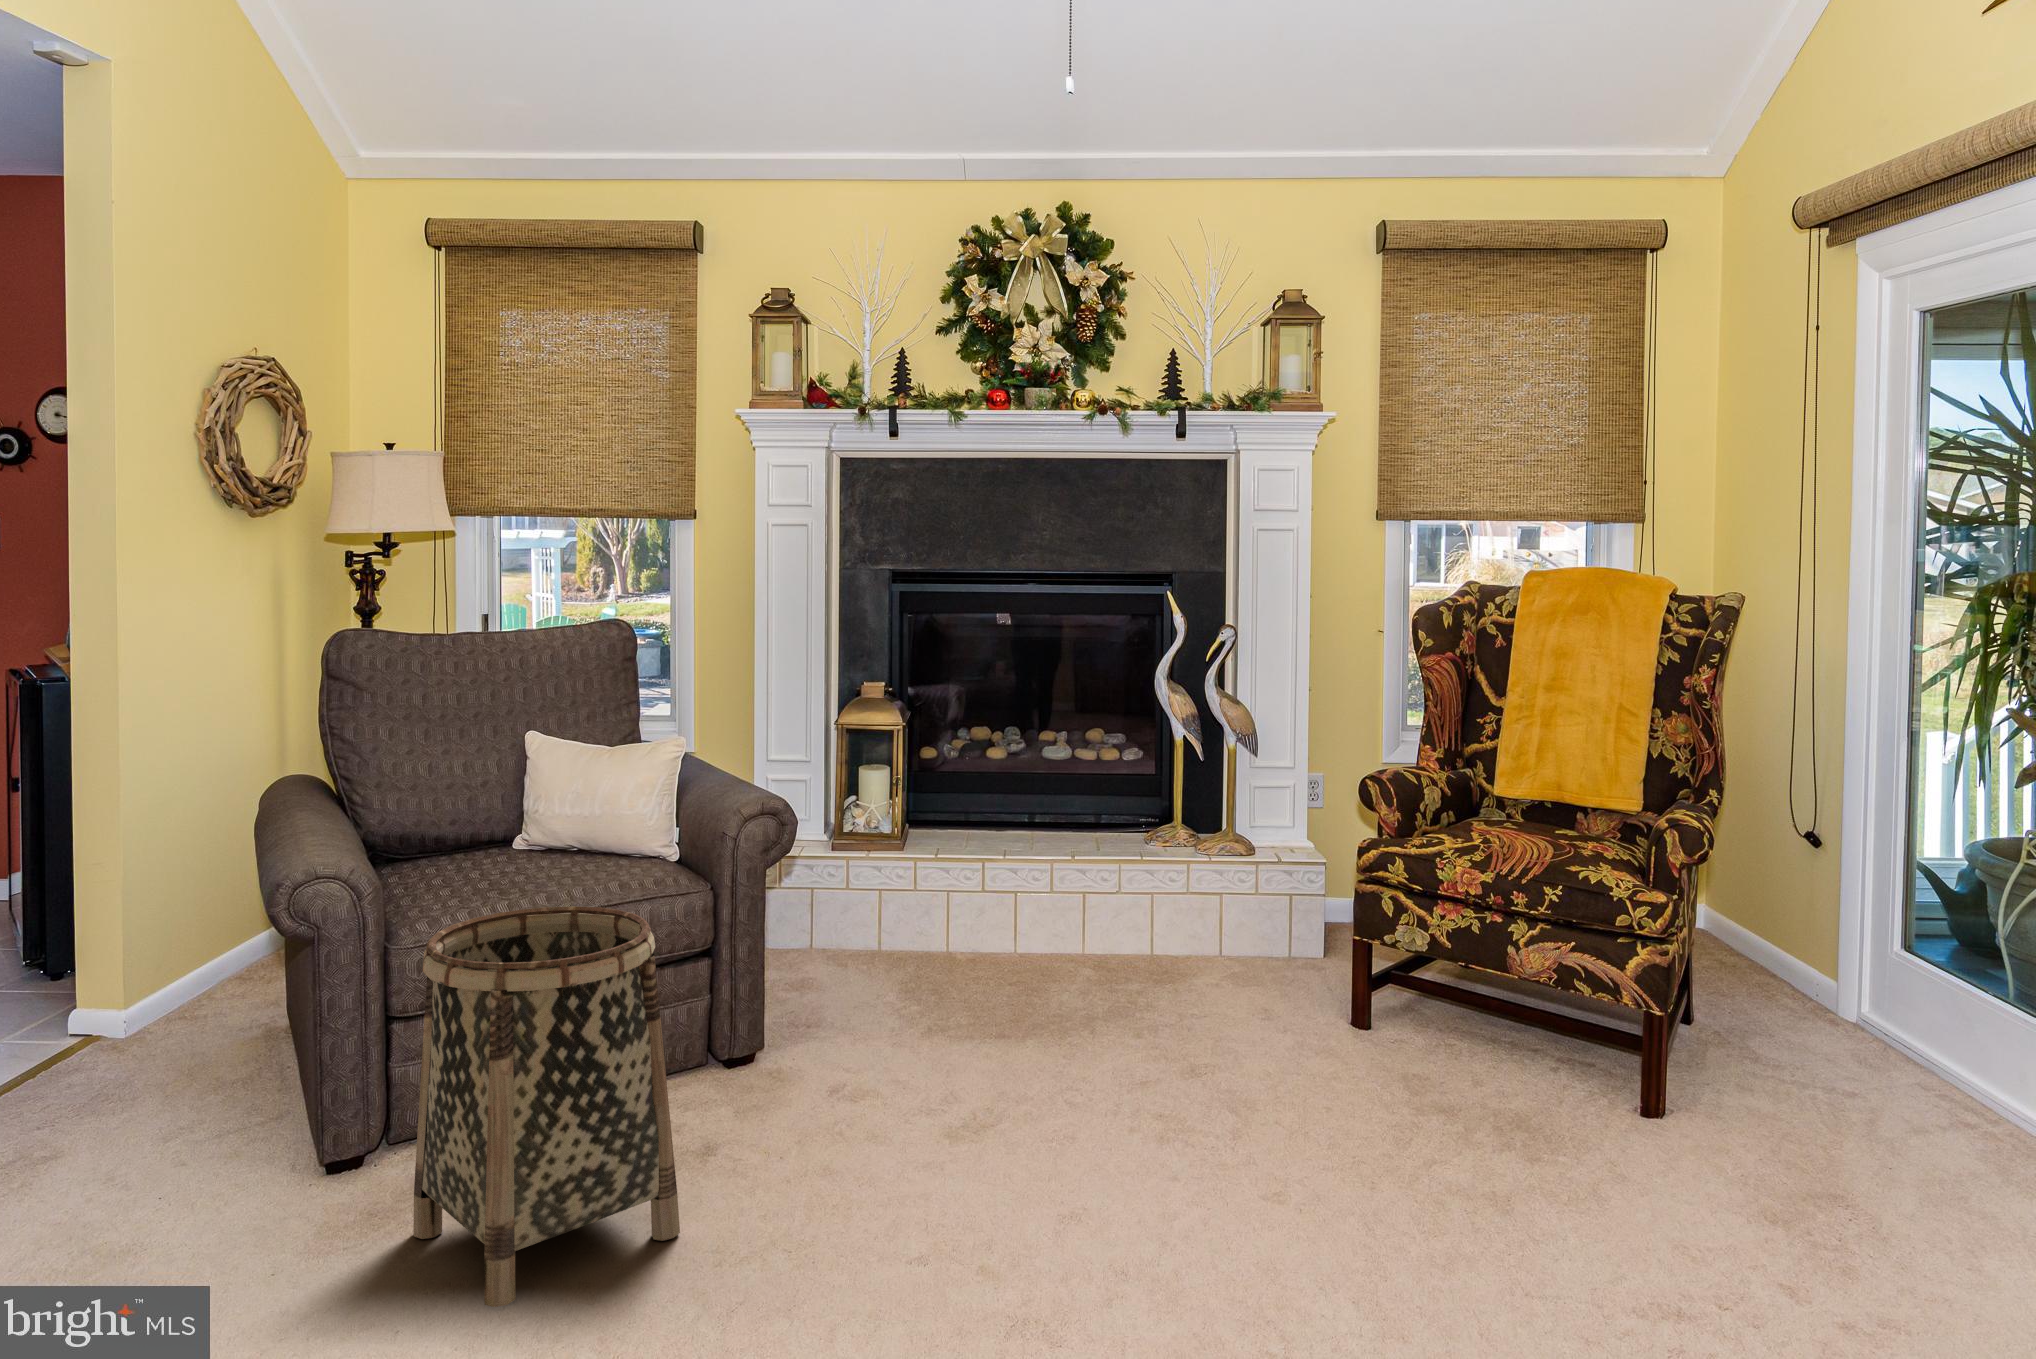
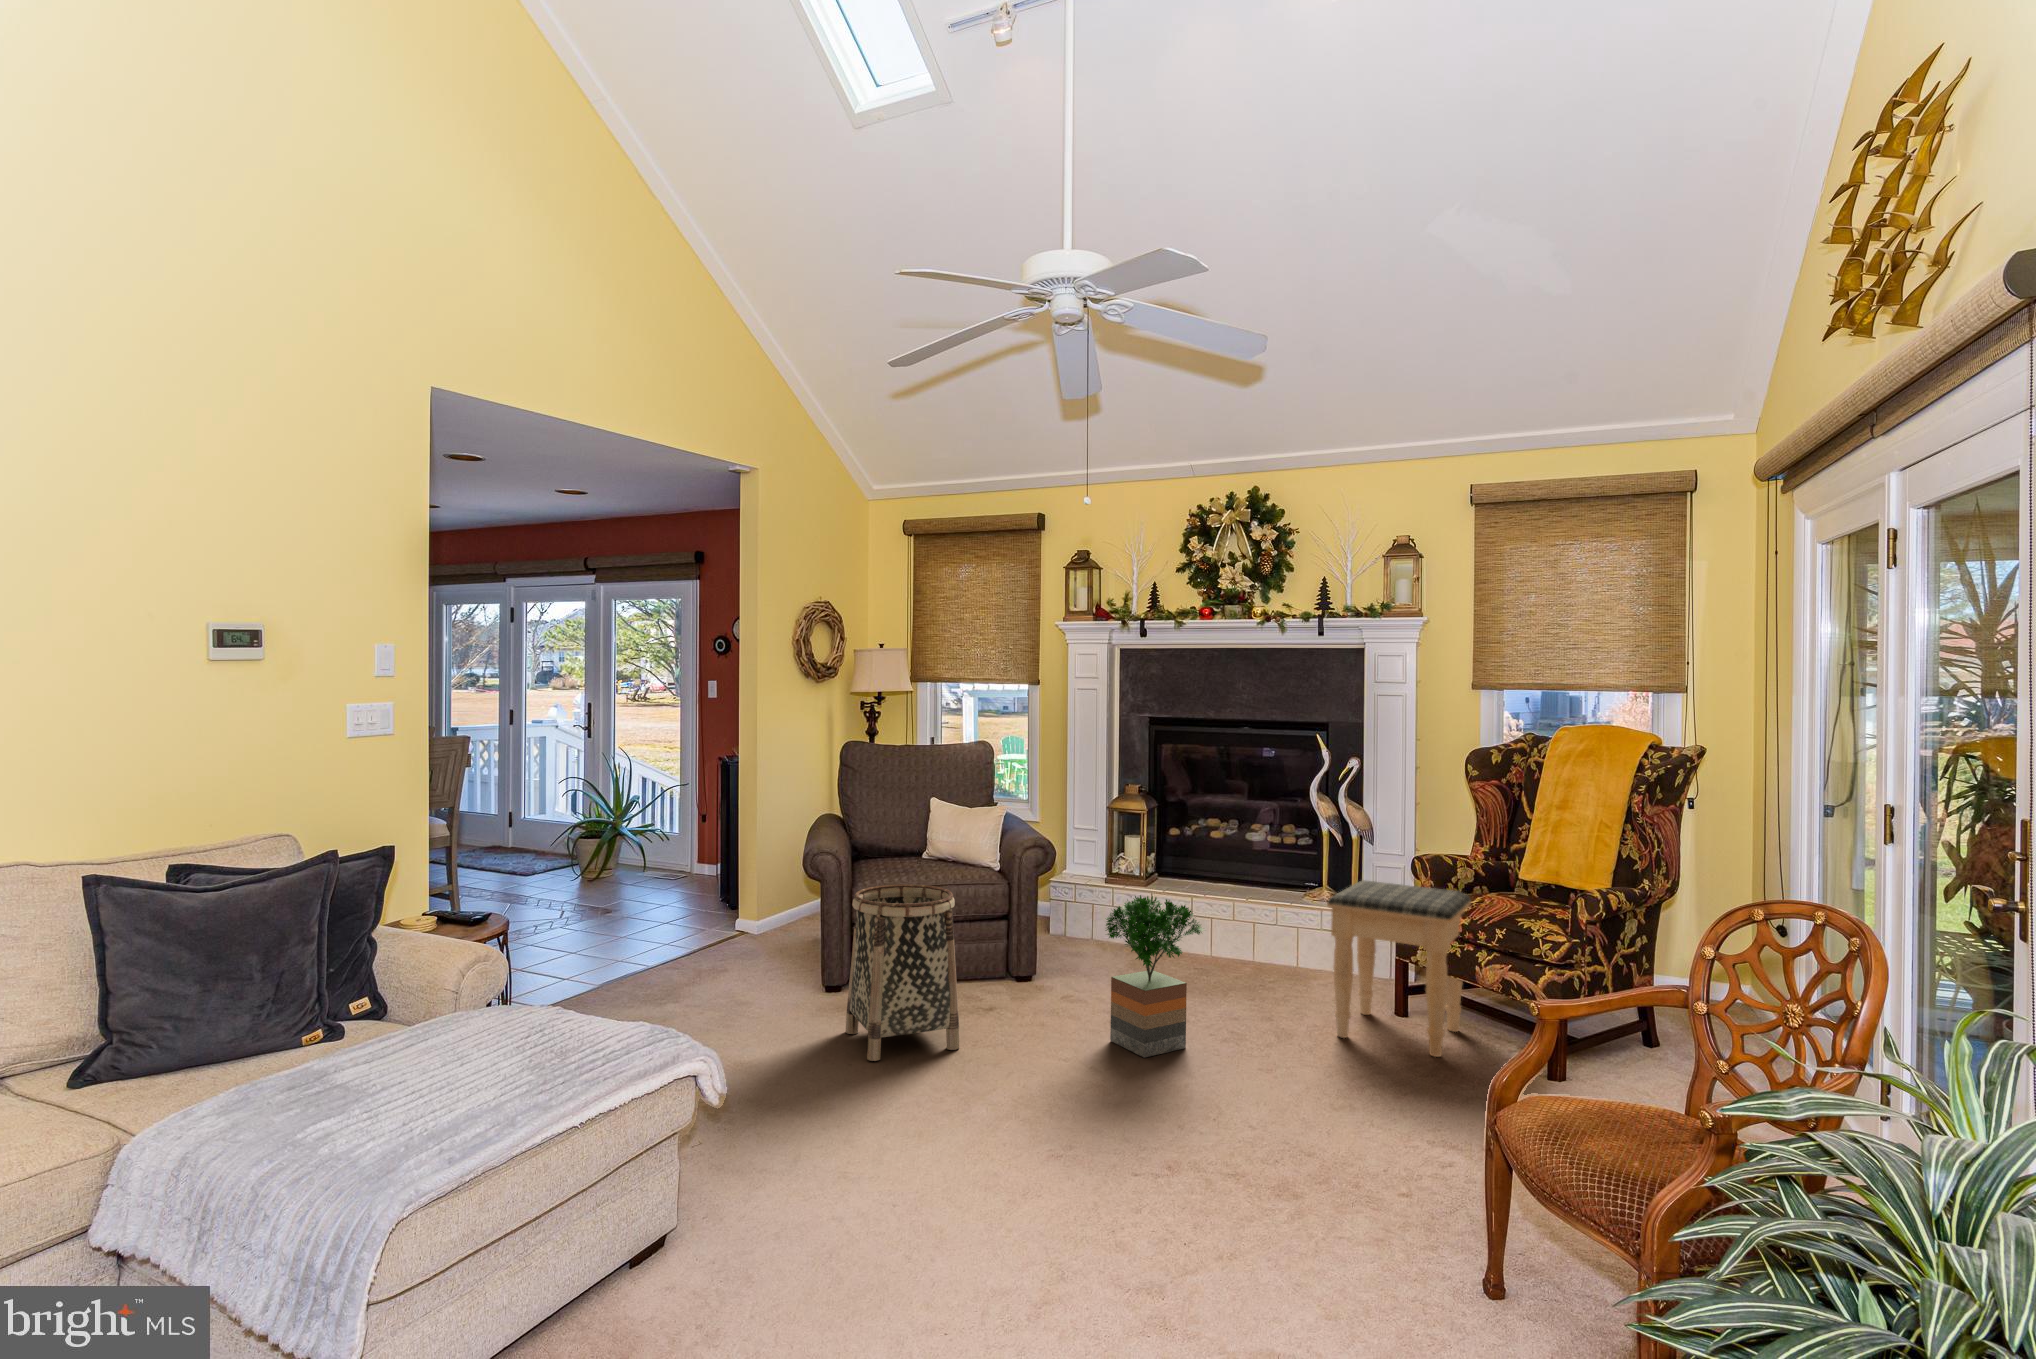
footstool: none [1294,824,1501,1099] -> present [1327,880,1471,1057]
potted tree: none [953,884,1132,1187] -> present [1105,895,1203,1057]

